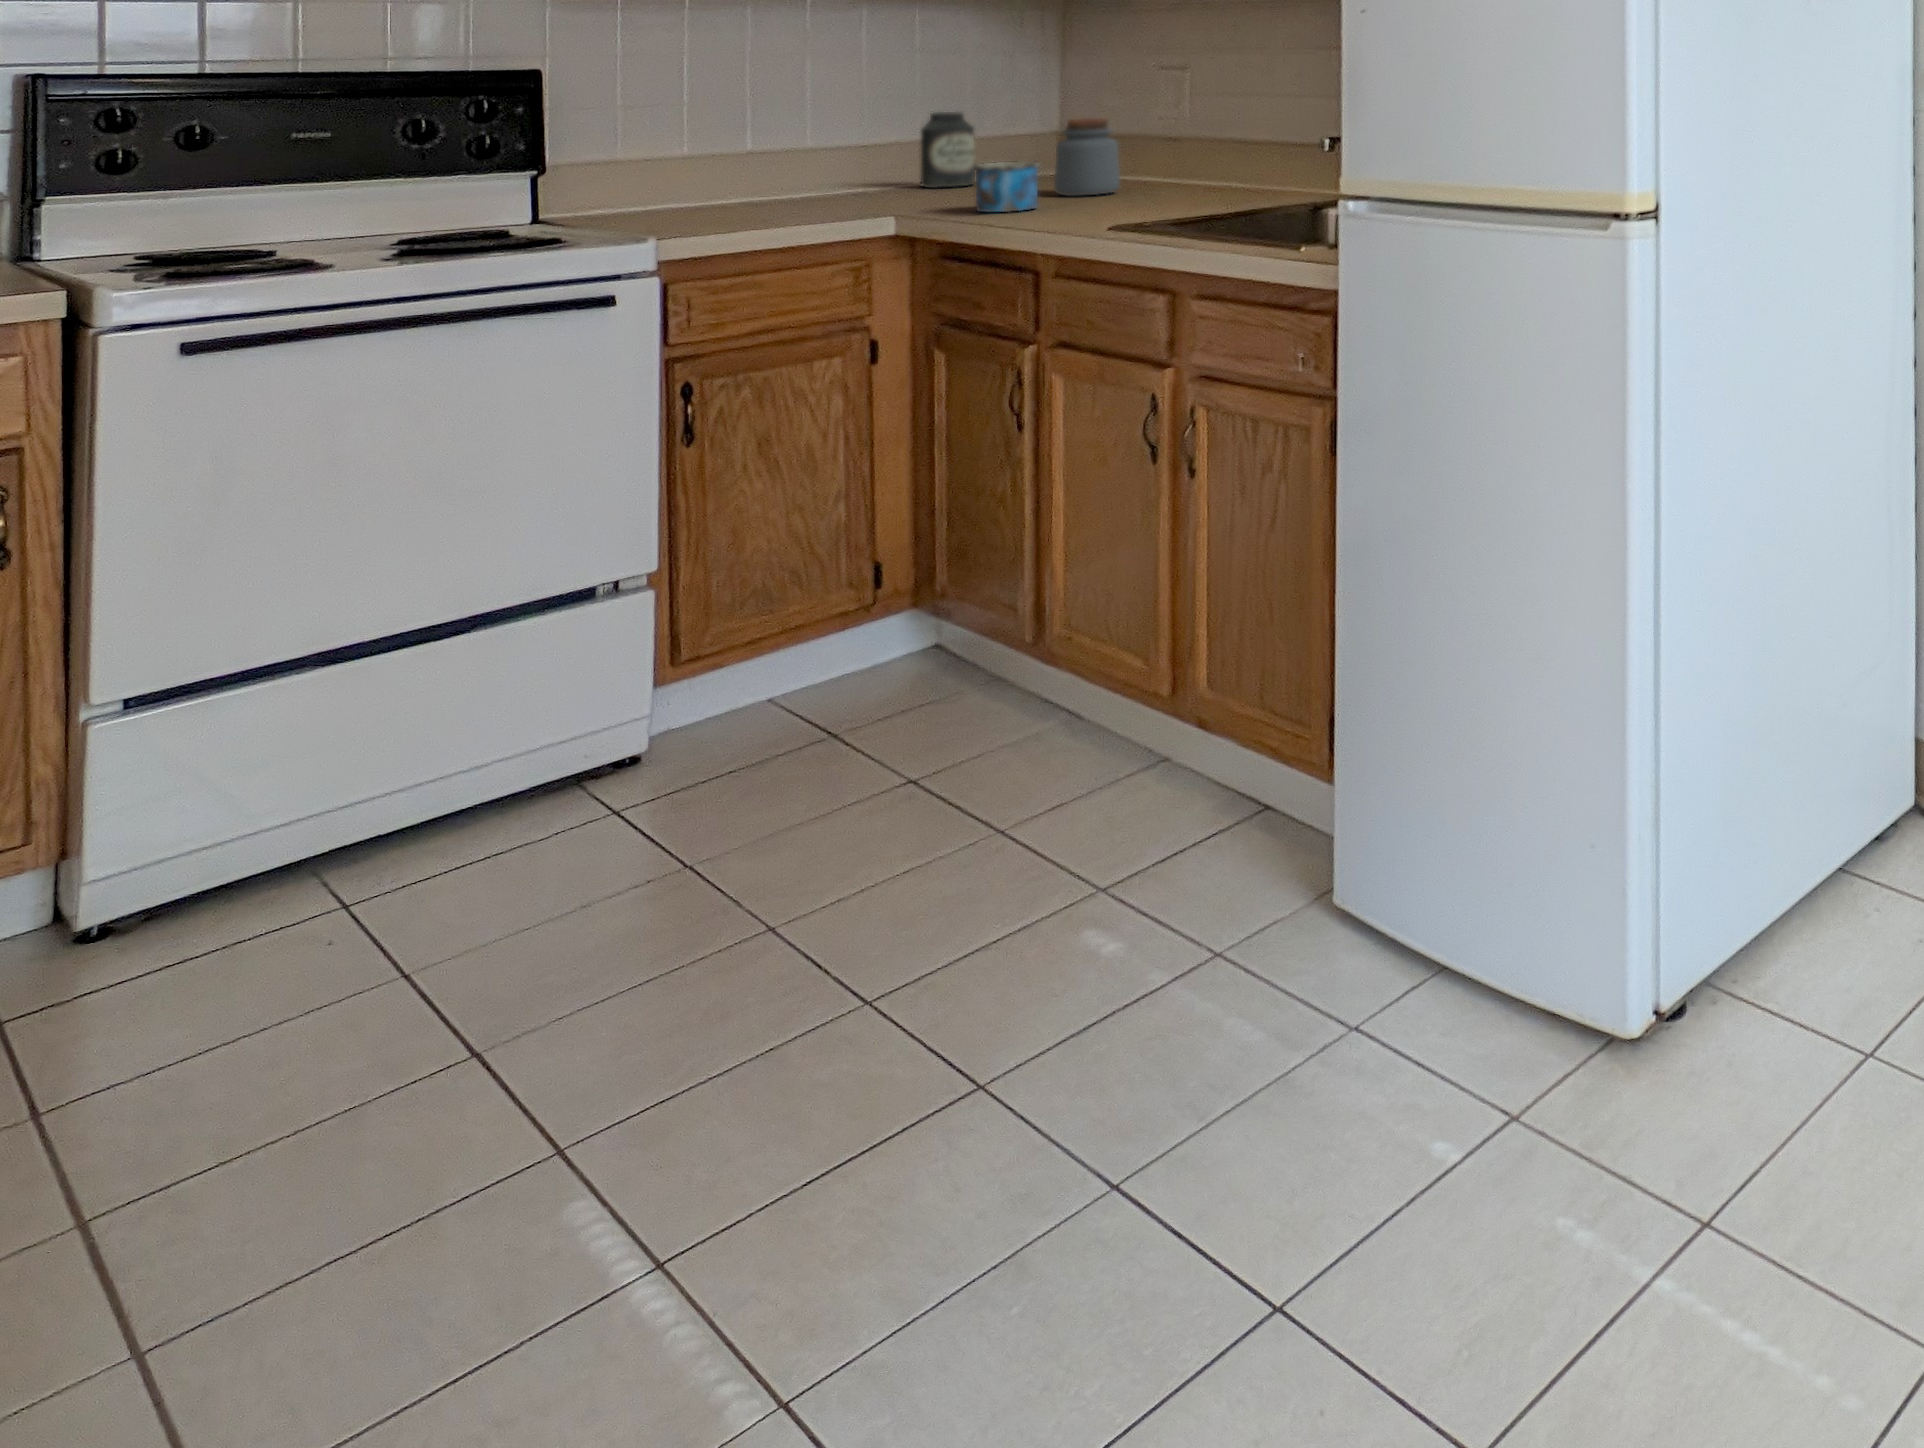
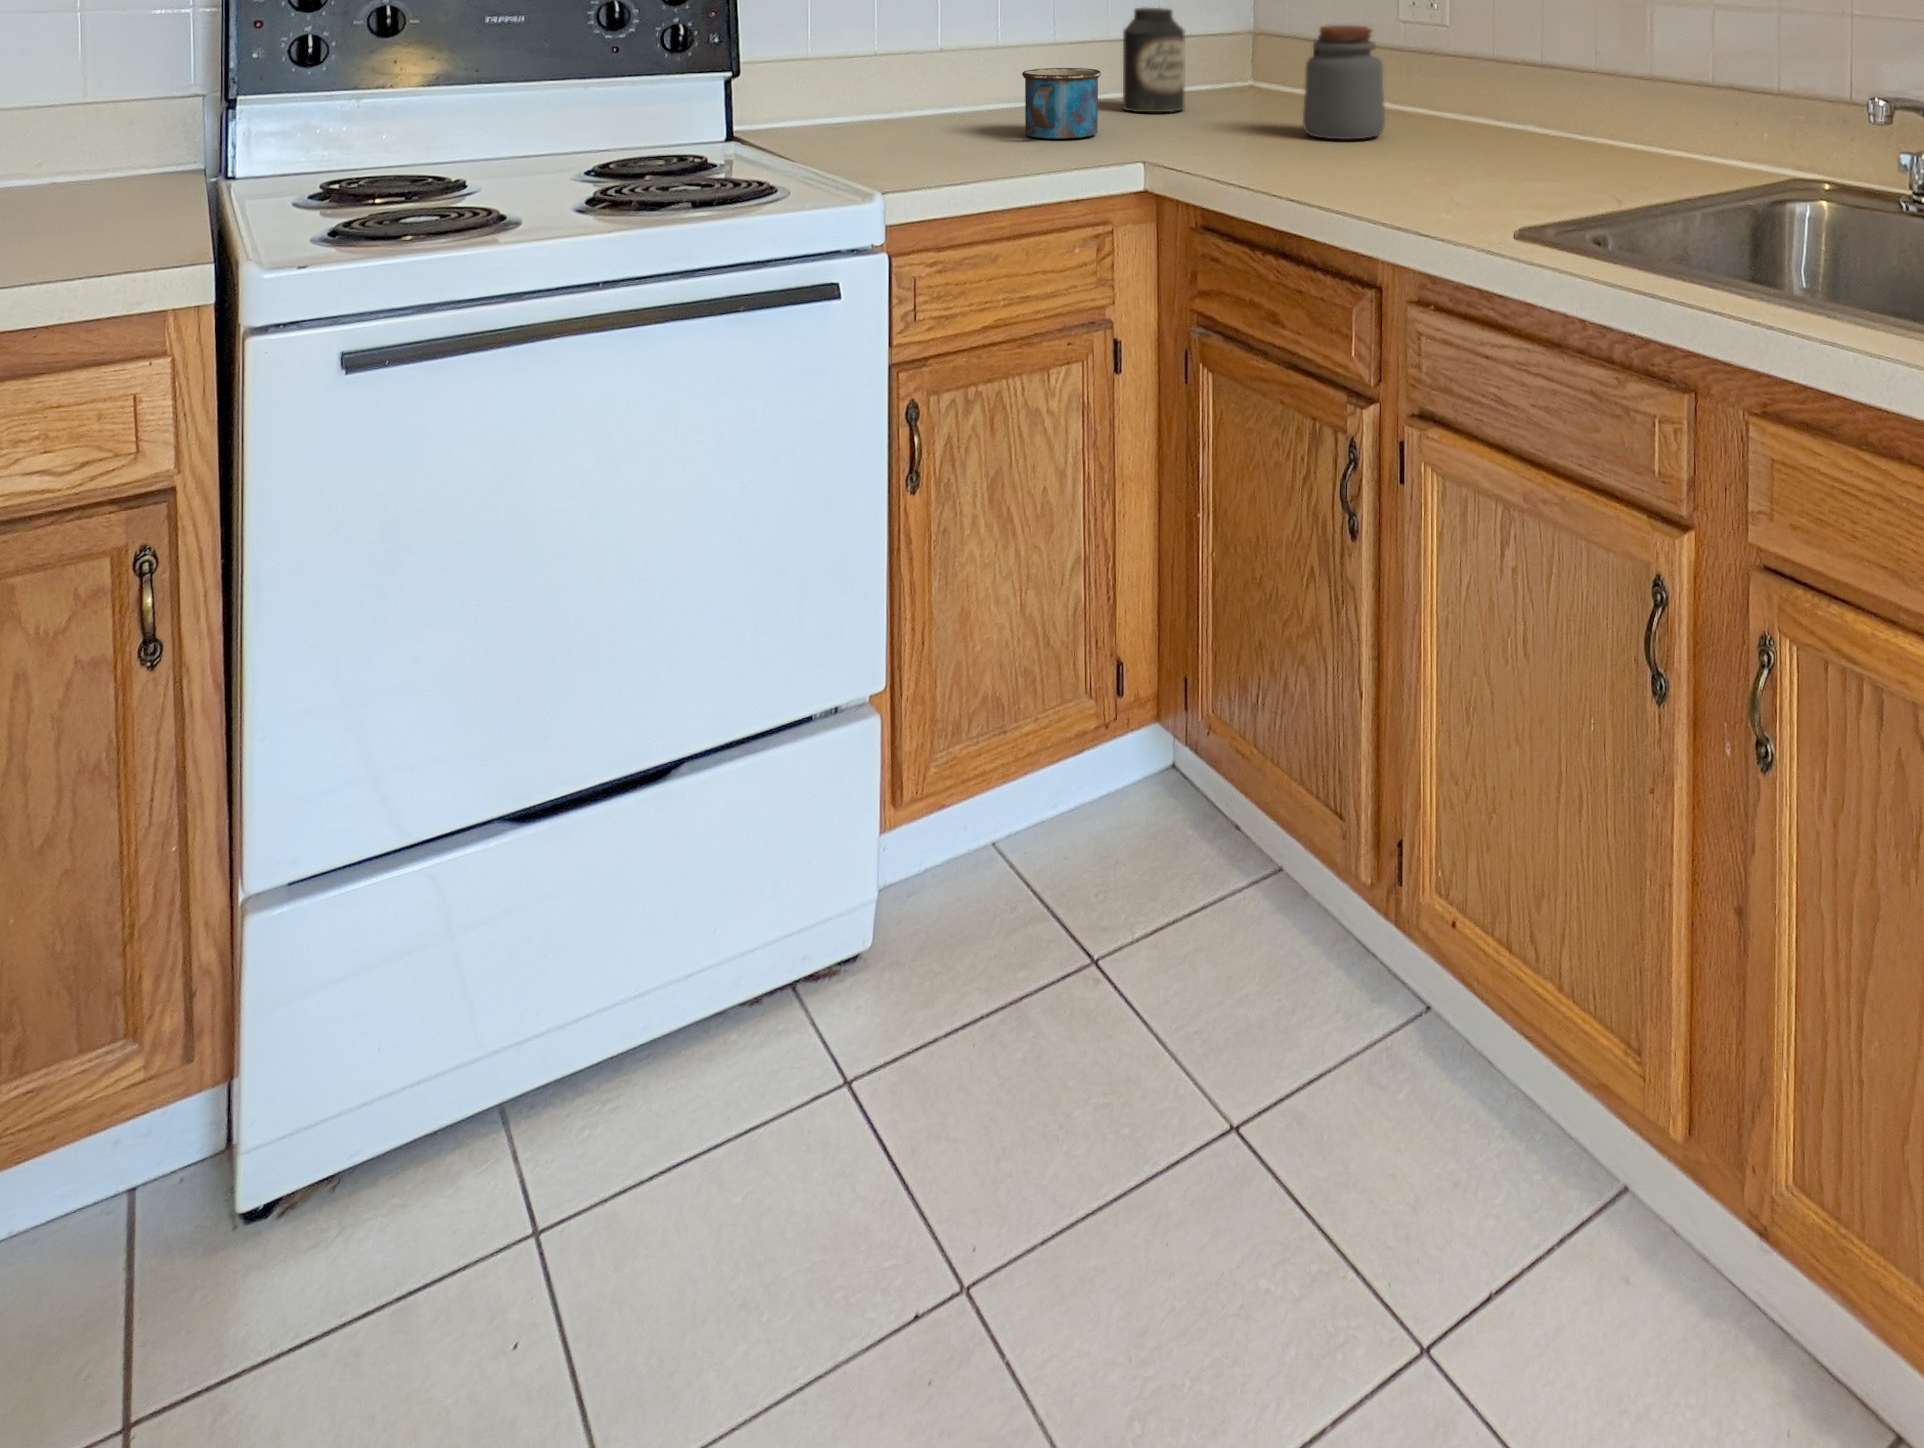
mug: present [973,161,1039,212] -> present [1022,68,1101,139]

